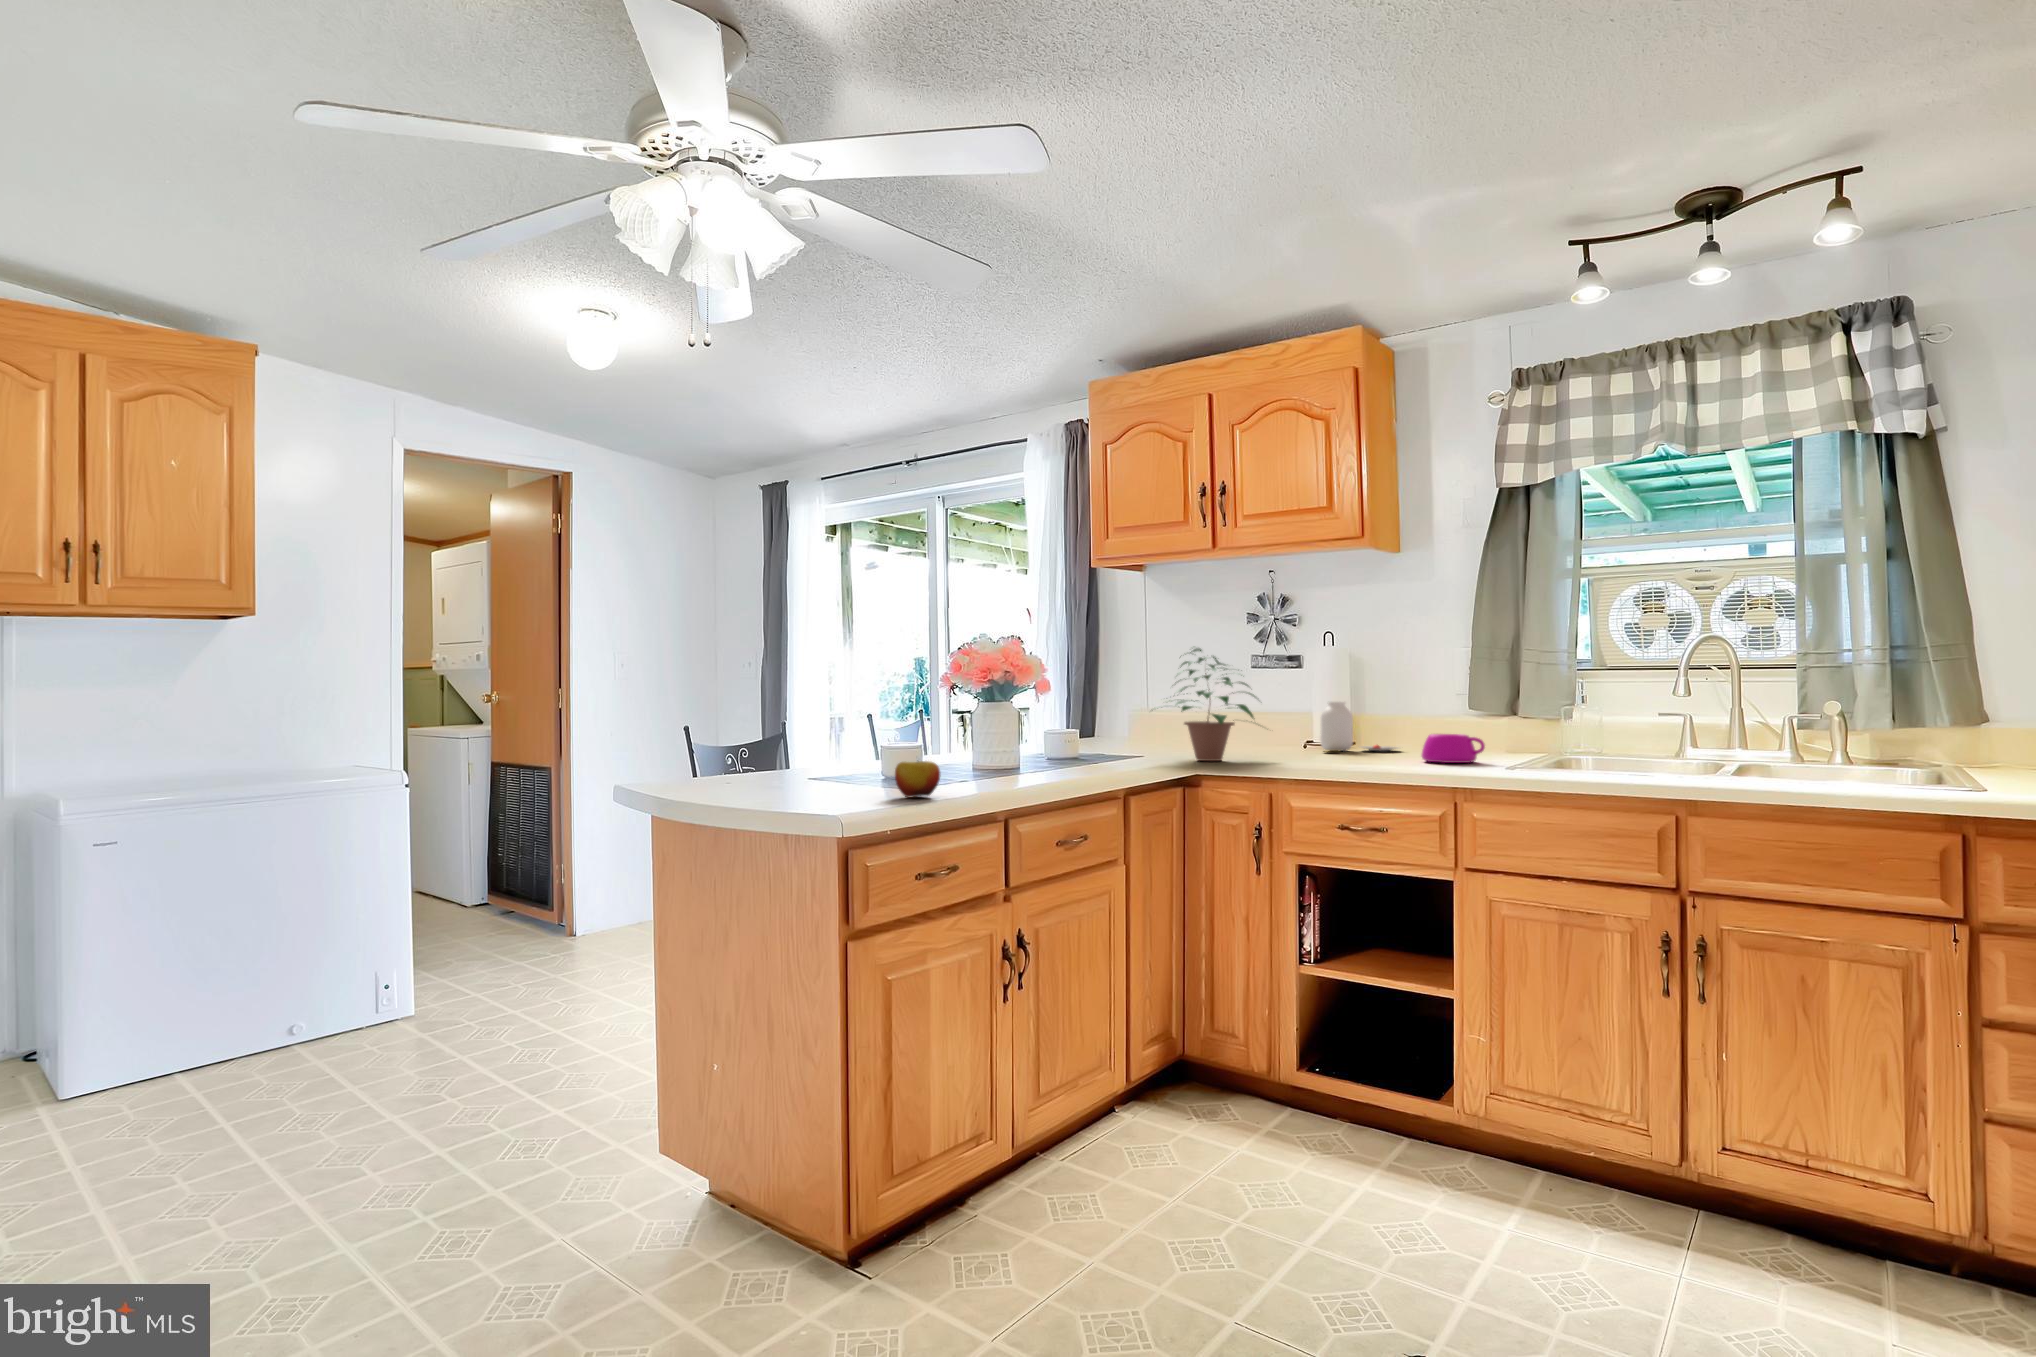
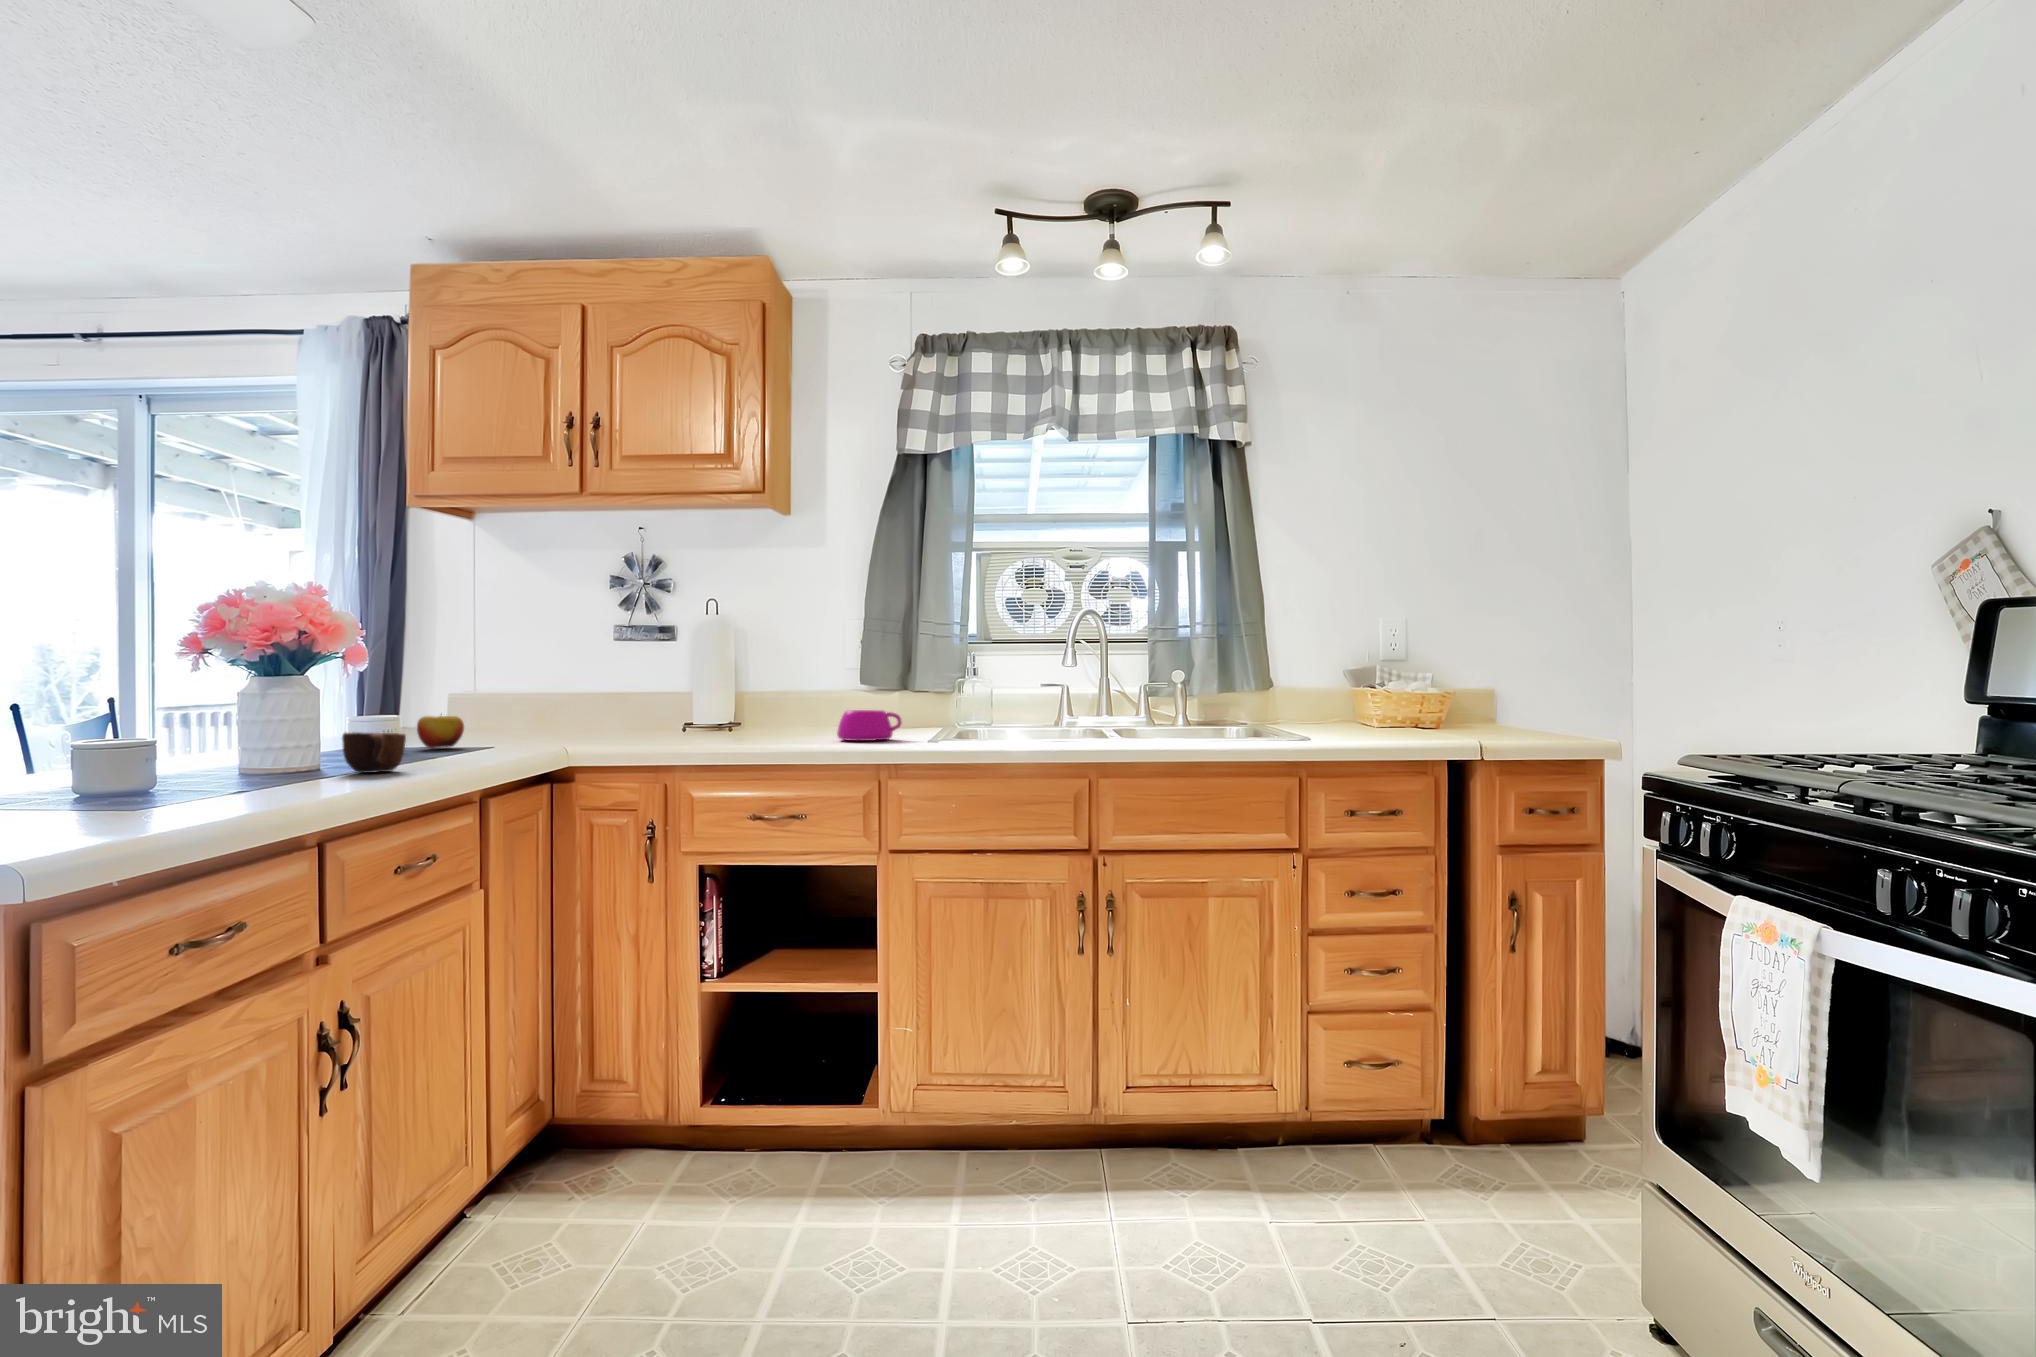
potted plant: present [1176,648,1256,761] -> none [511,606,673,750]
jar: present [1320,702,1398,751] -> none [713,678,807,735]
mug: none [1032,743,1070,772] -> present [342,732,406,773]
apple: present [895,761,940,797] -> present [417,716,464,749]

